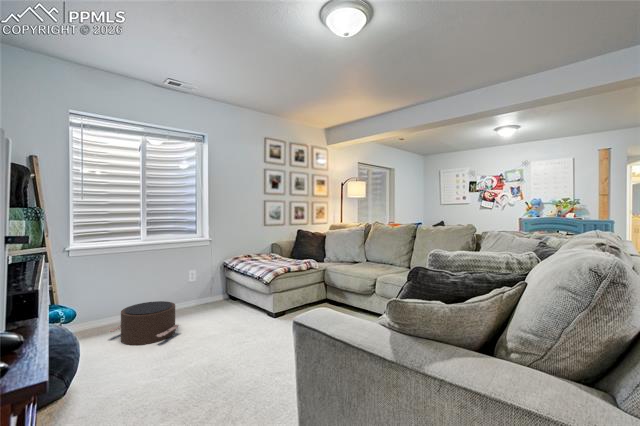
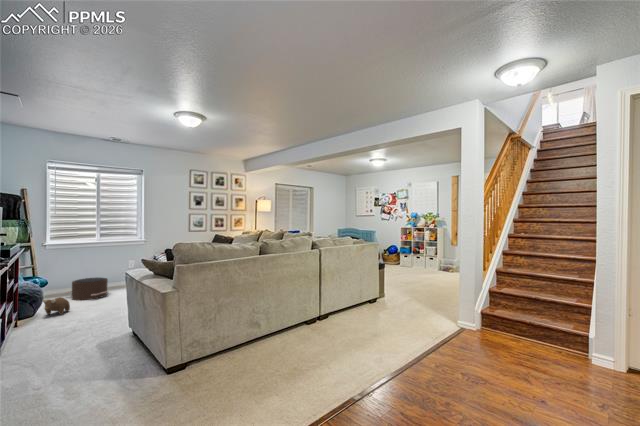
plush toy: none [91,354,137,390] -> present [43,297,70,315]

